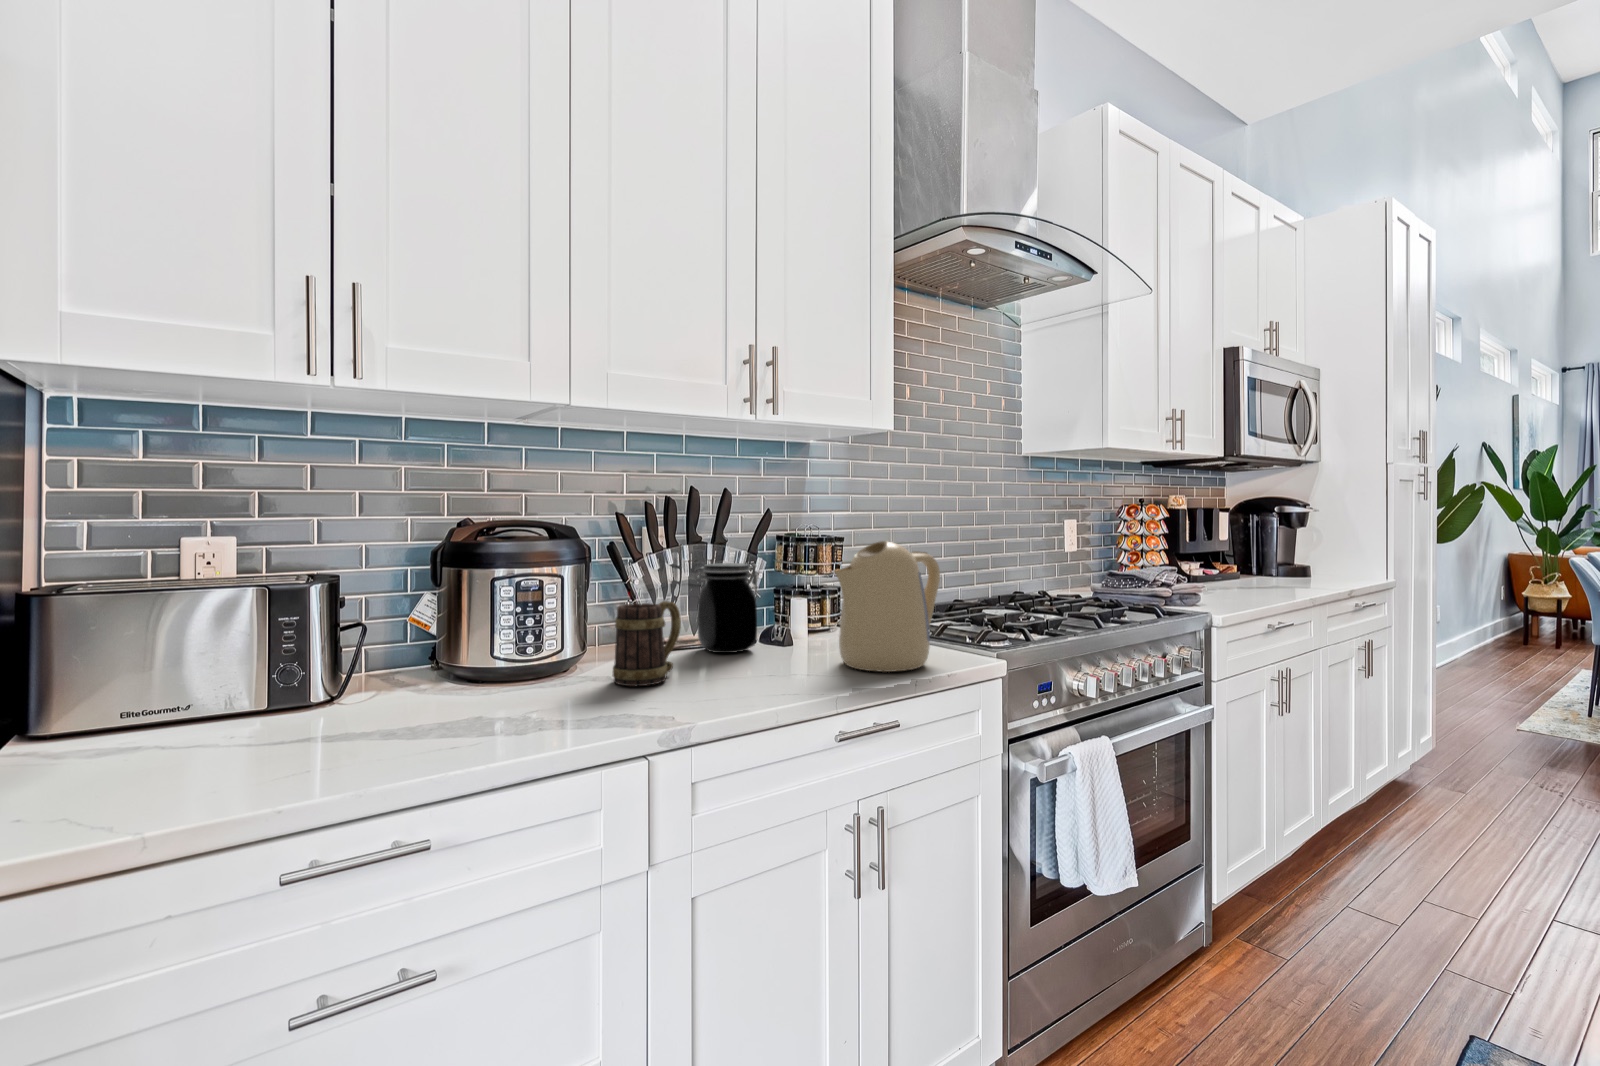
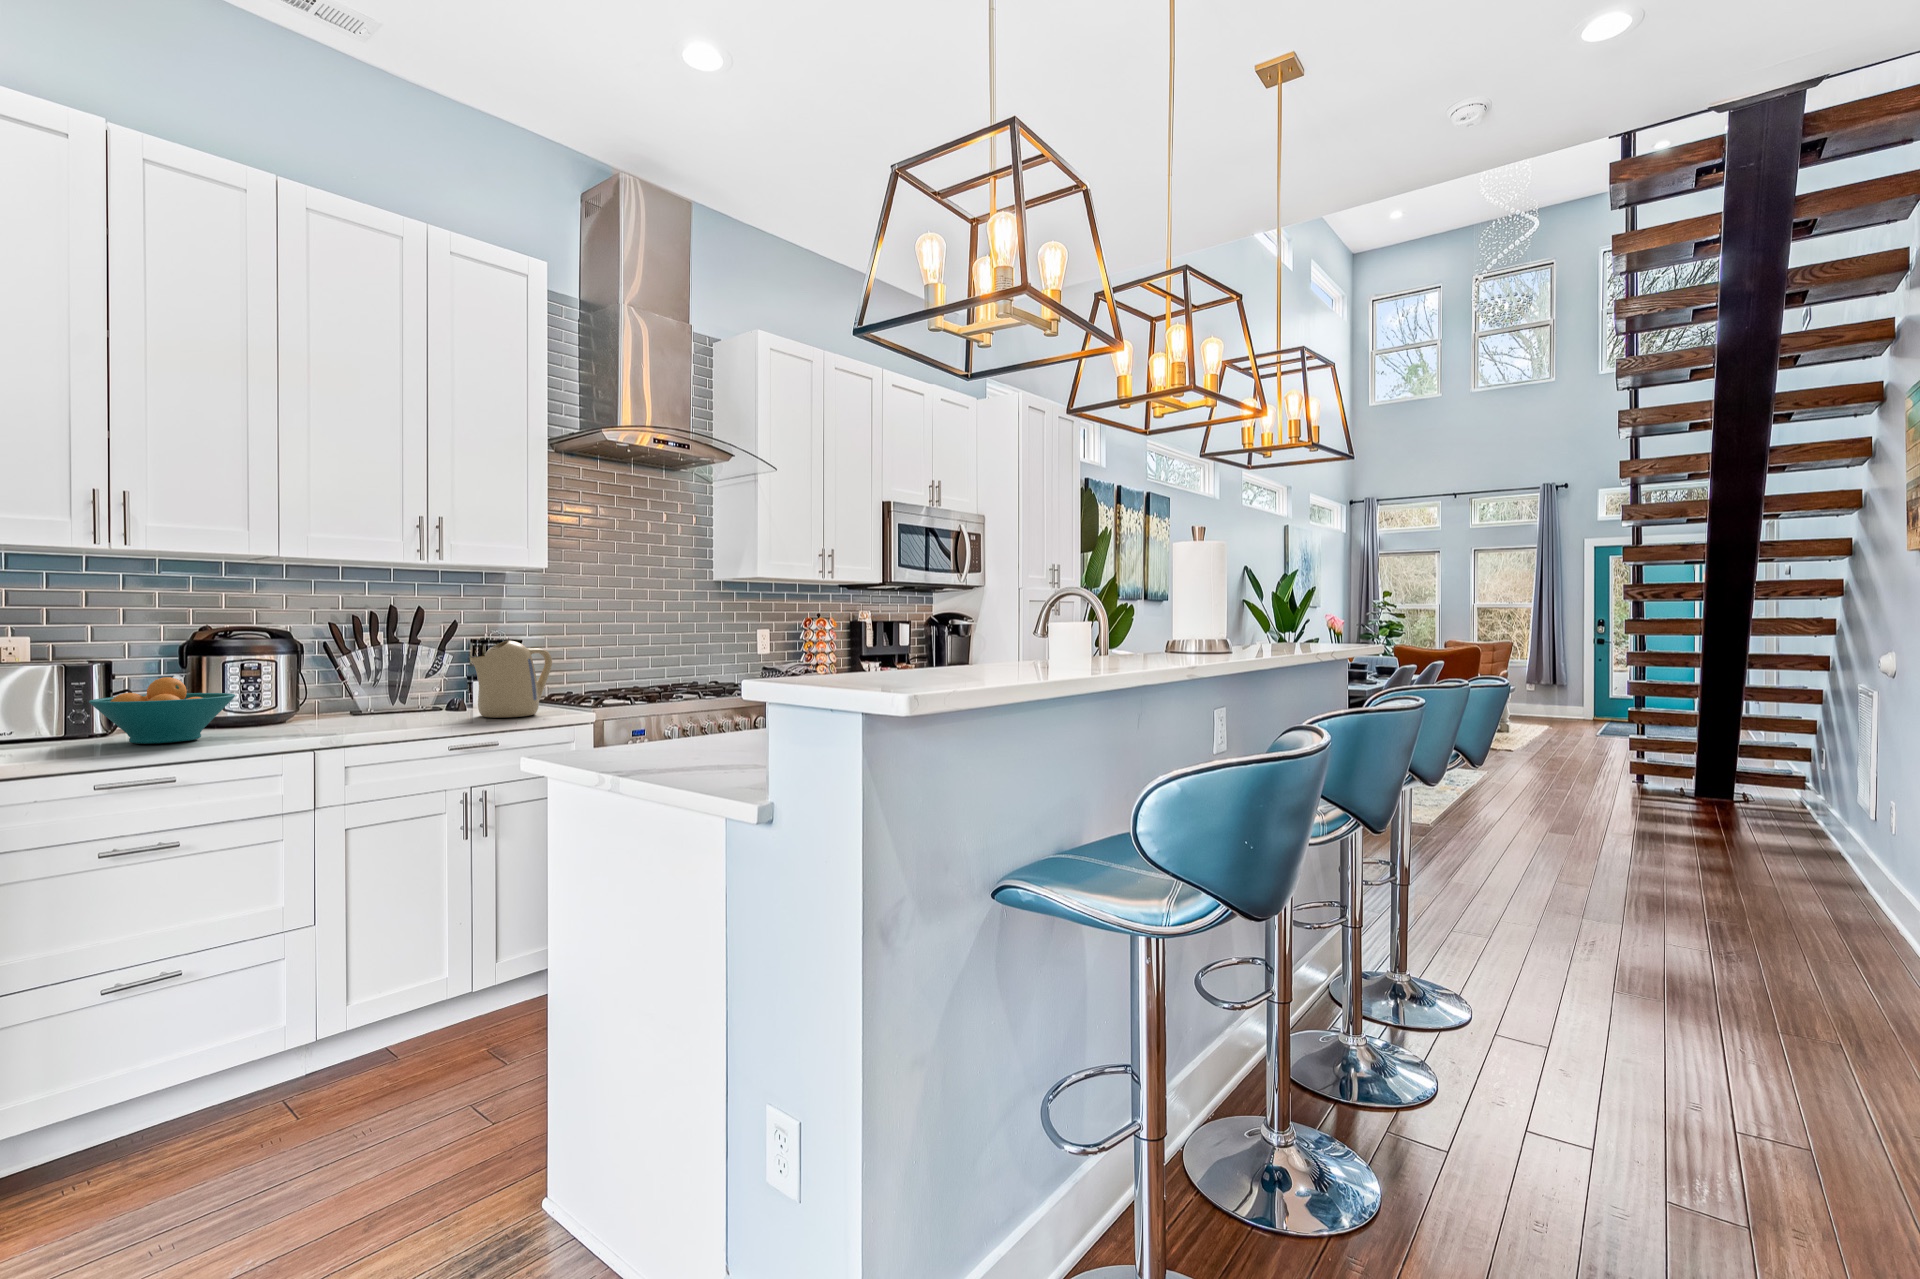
jar: present [694,563,759,653] -> none [384,656,433,713]
mug: present [613,601,681,686] -> none [310,677,363,726]
fruit bowl: none [288,613,513,740] -> present [89,677,235,744]

